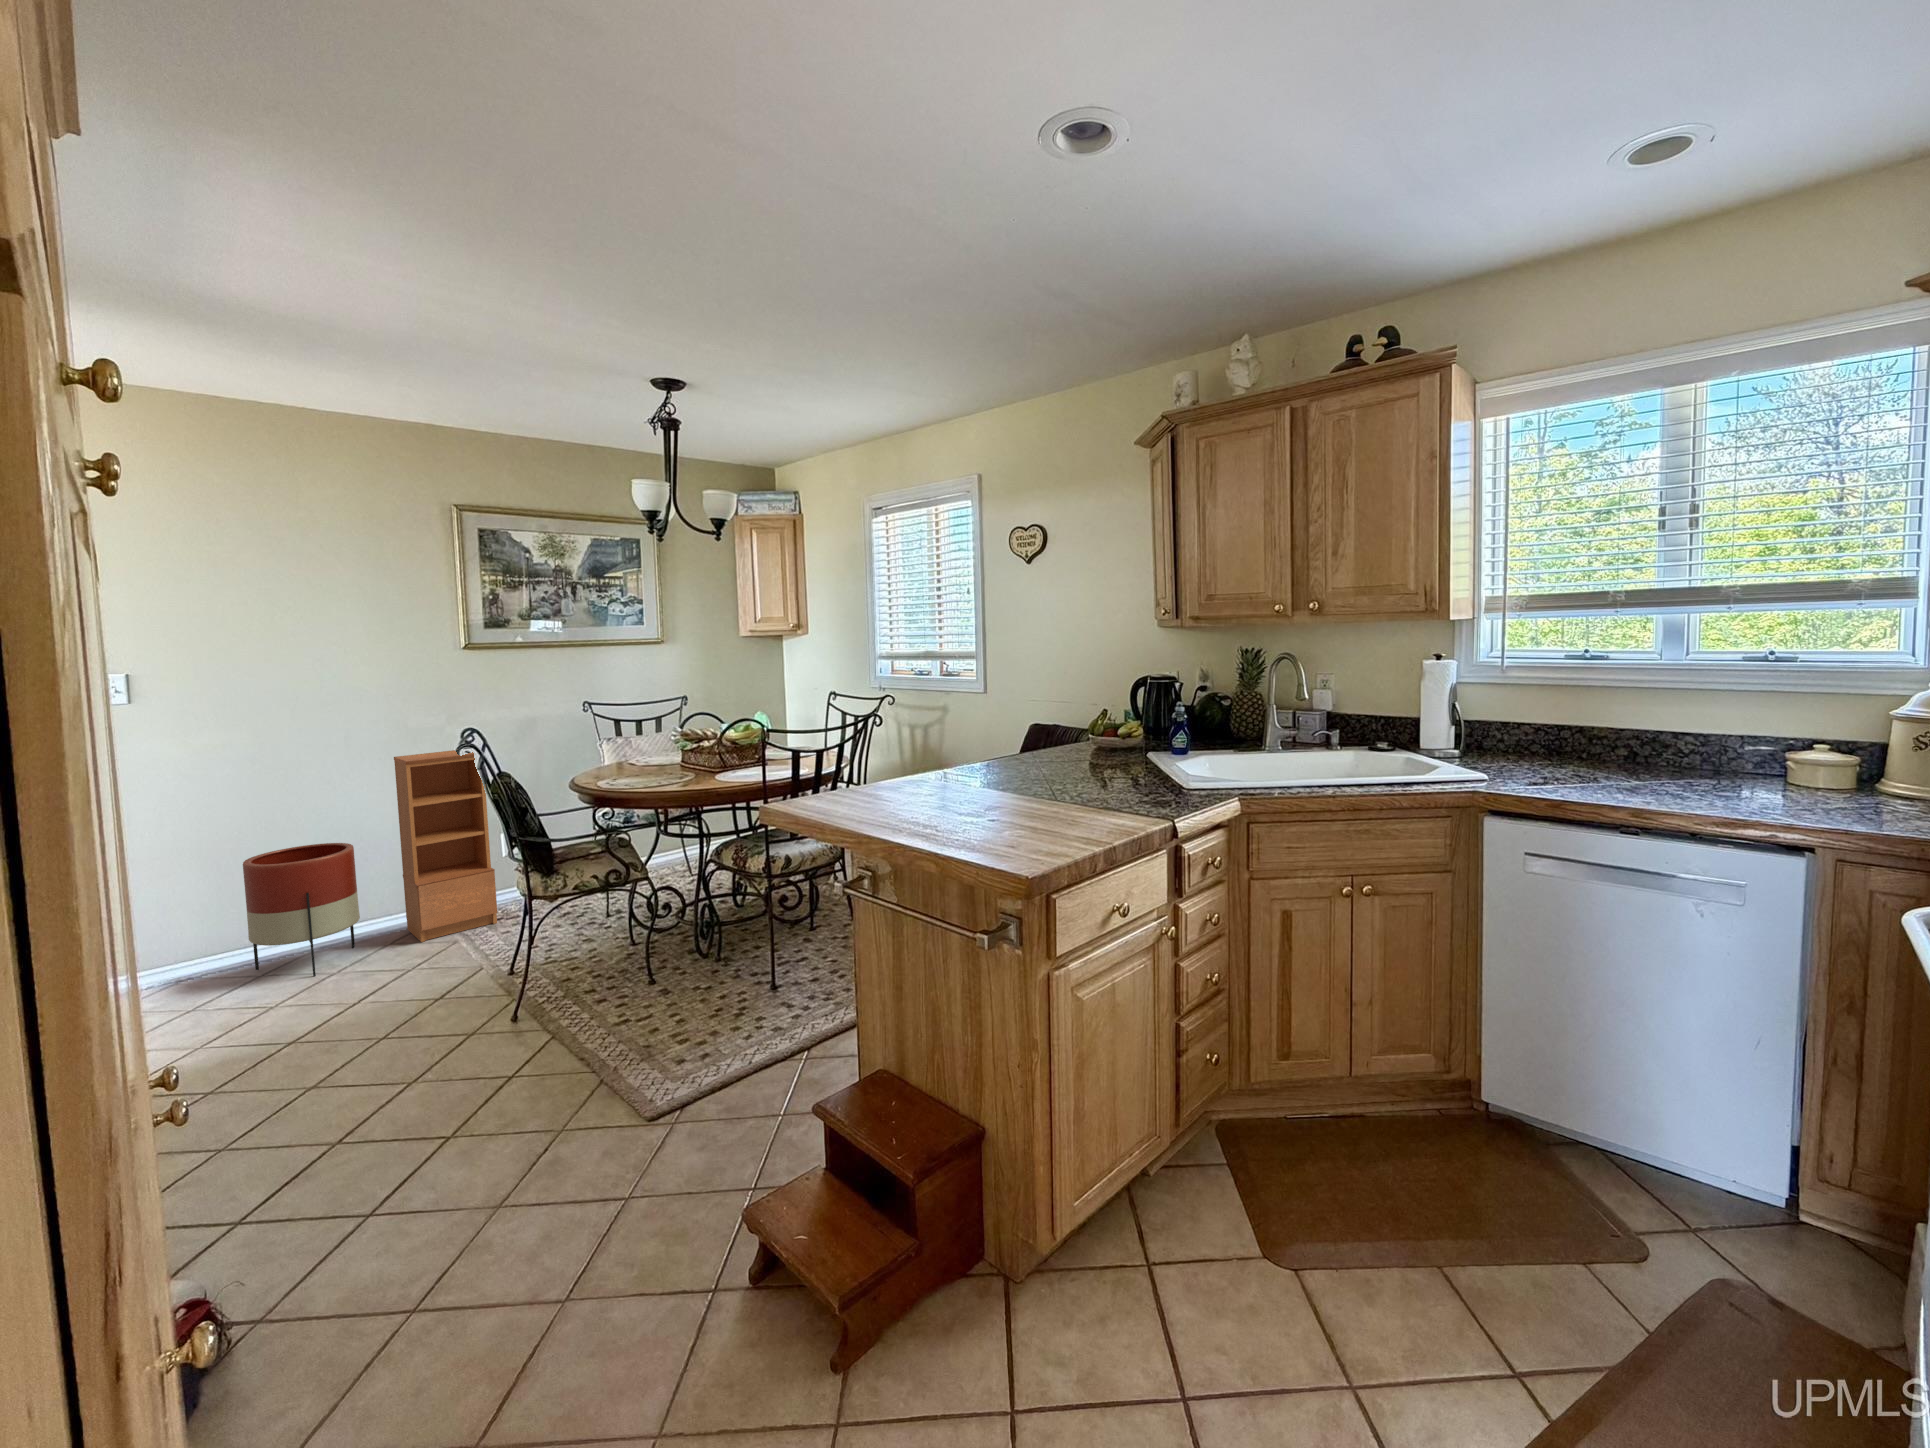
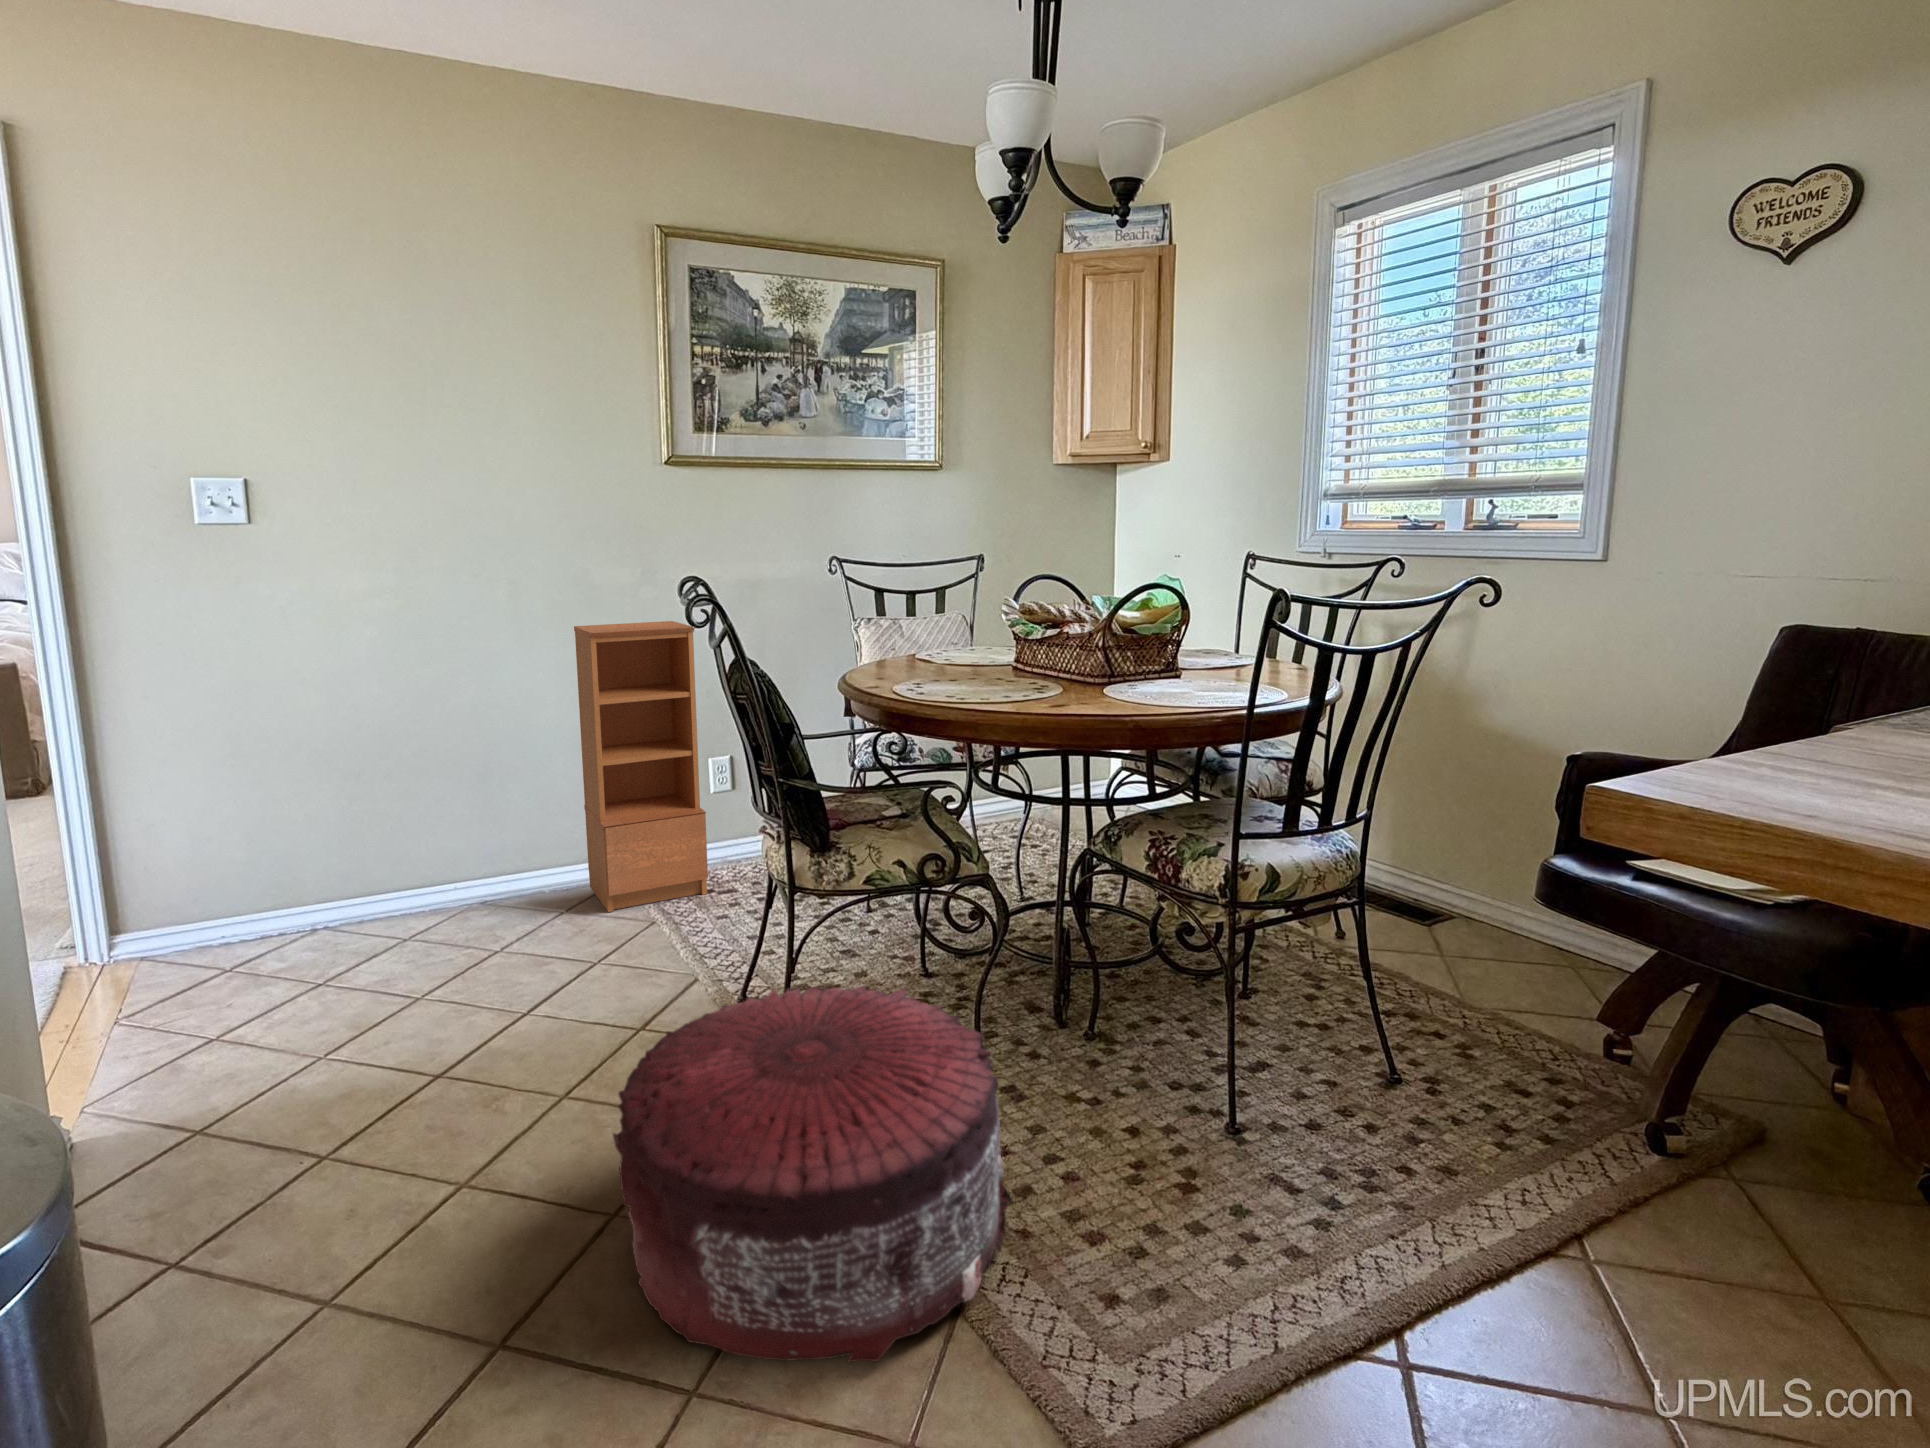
planter: present [243,843,360,976] -> none [385,749,530,951]
pouf: none [414,937,644,1107] -> present [613,986,1013,1362]

